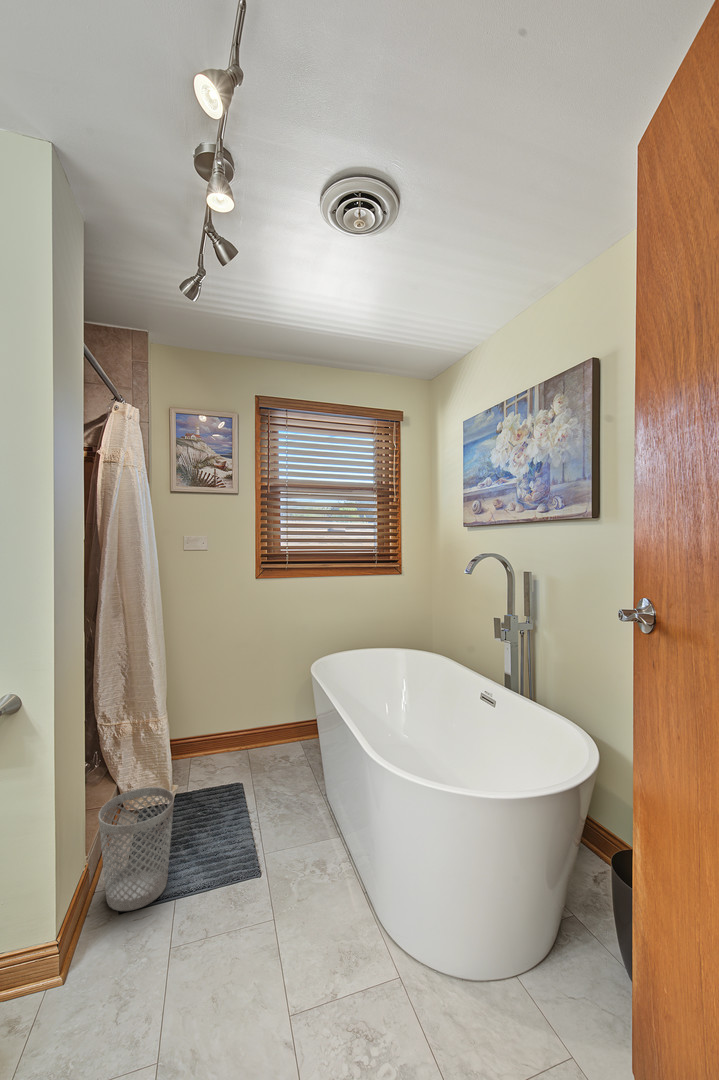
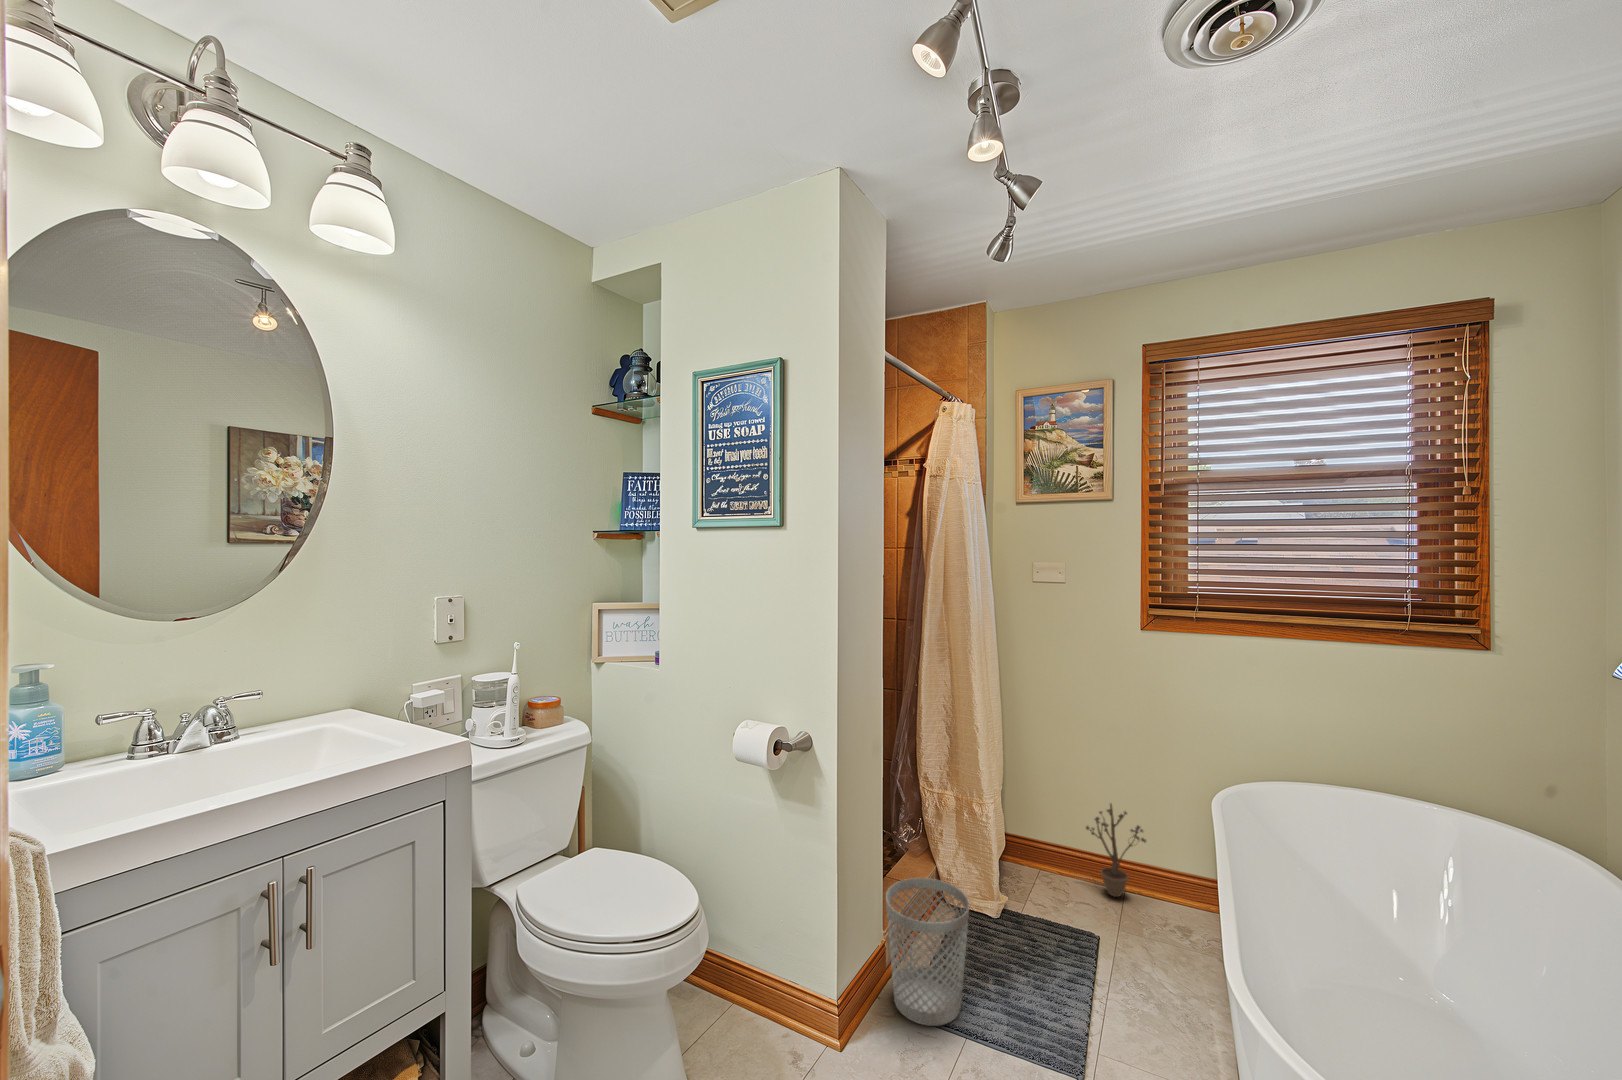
decorative plant: none [214,697,261,759] -> present [1079,804,1146,897]

